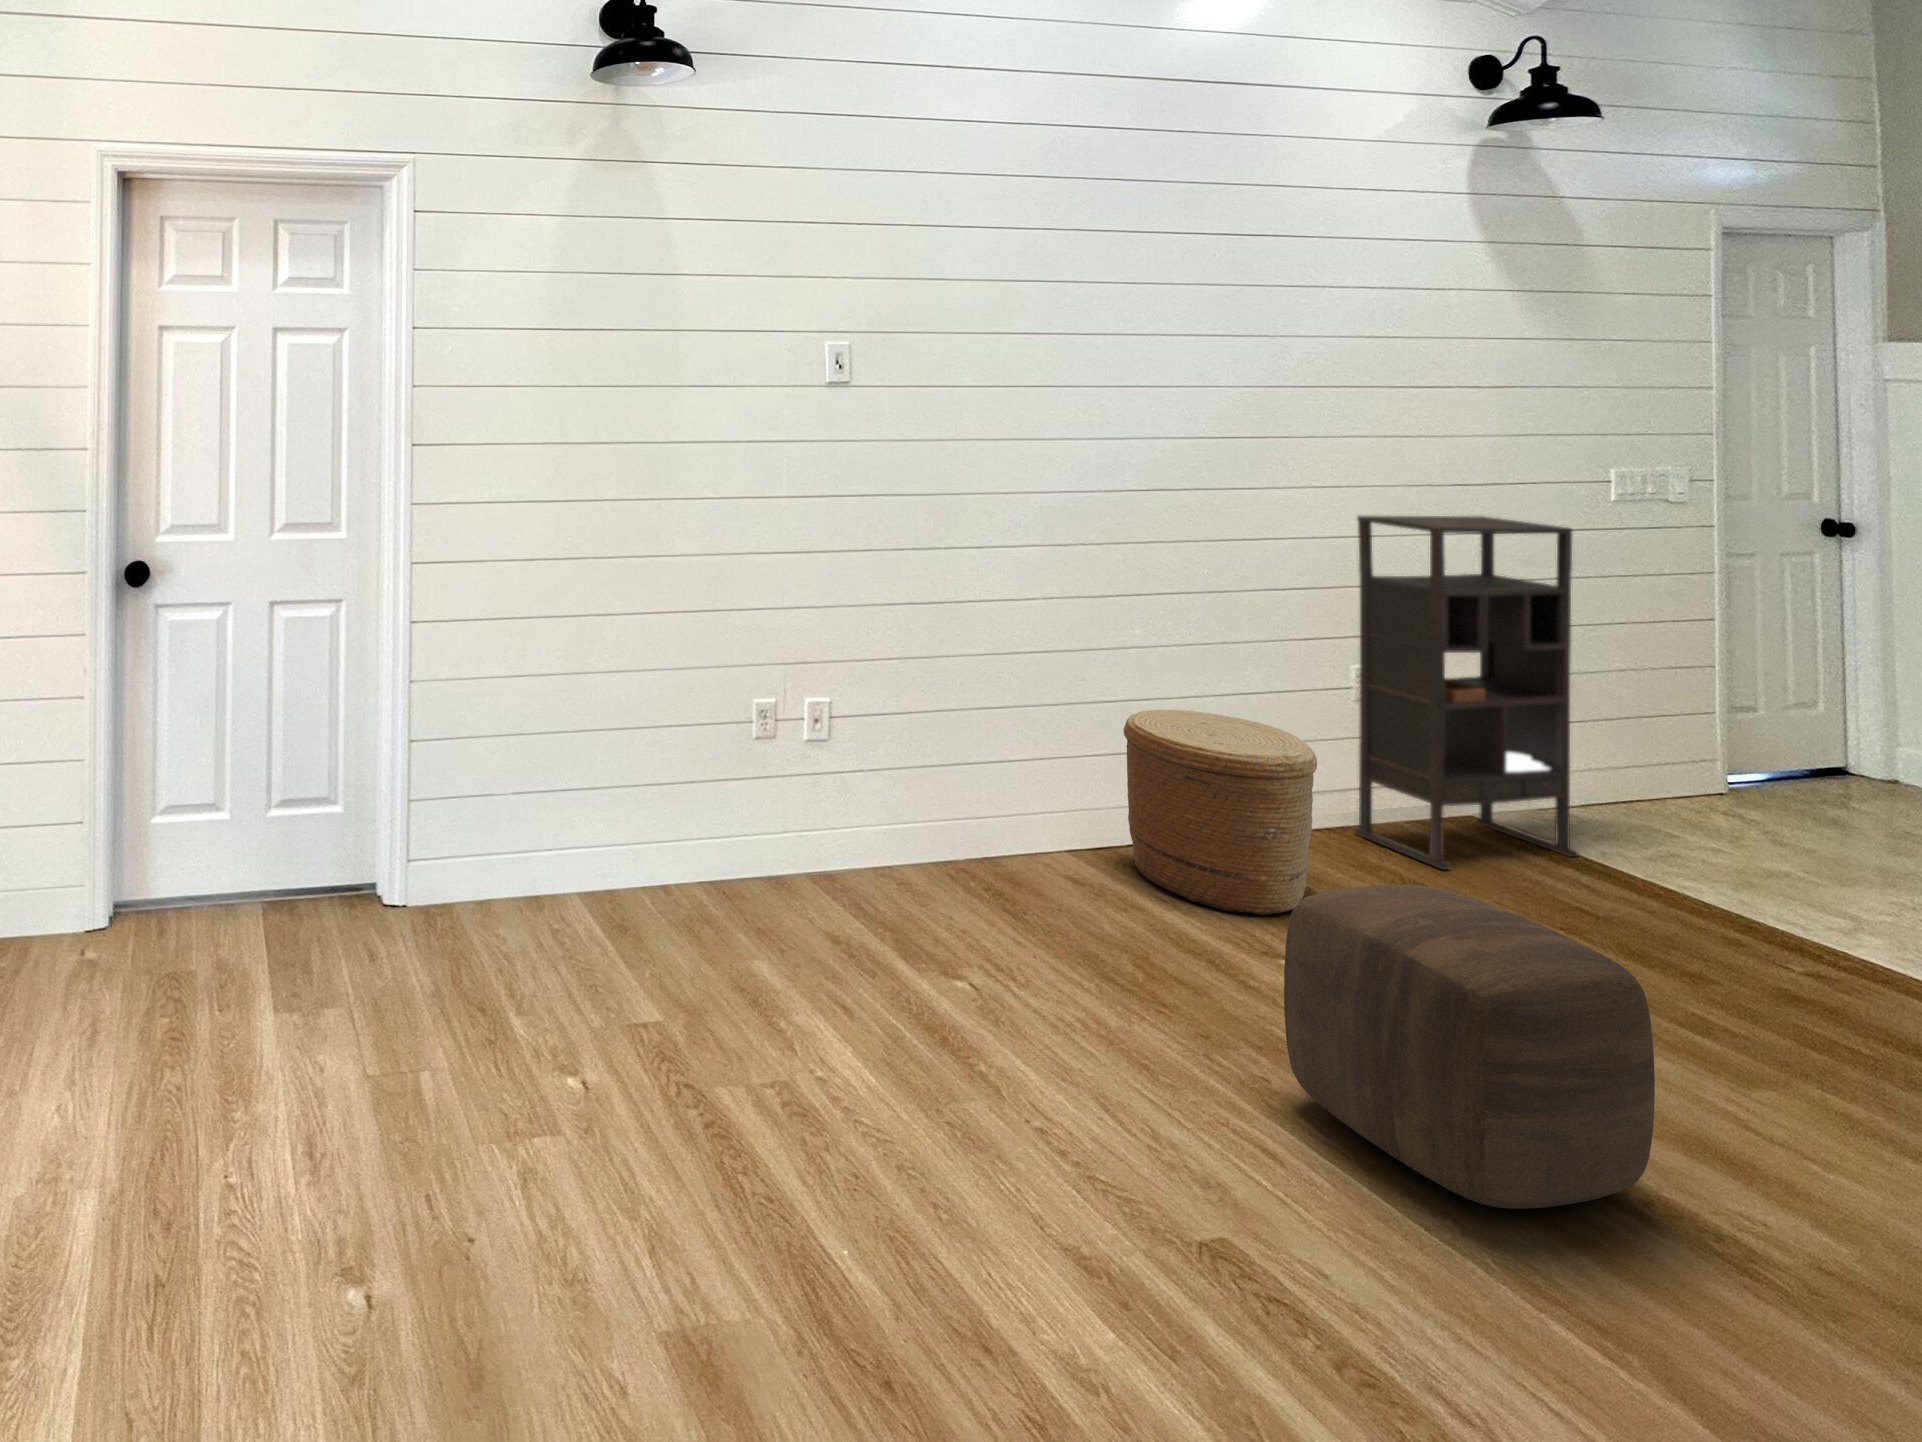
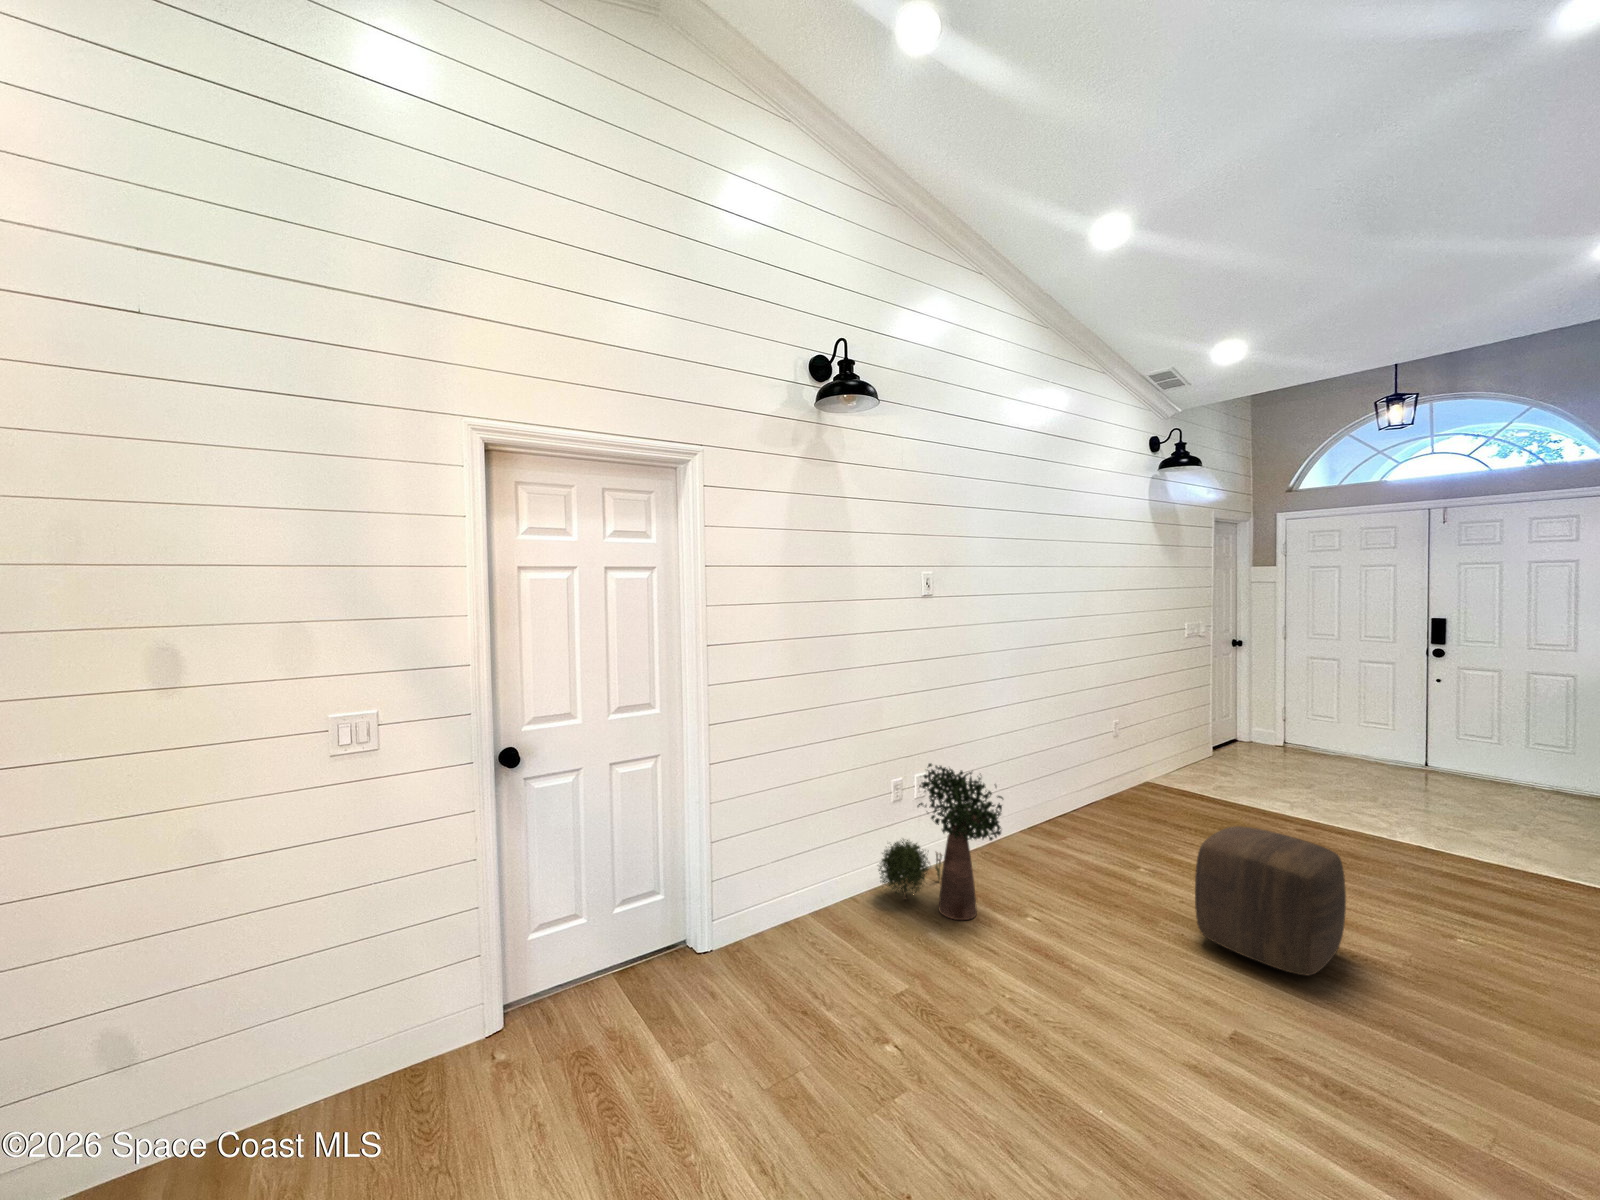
bookshelf: present [1355,515,1578,869] -> none [1116,648,1192,810]
potted plant: none [699,673,920,958] -> present [879,763,1003,920]
woven basket: present [1123,710,1317,915] -> none [1046,753,1133,850]

